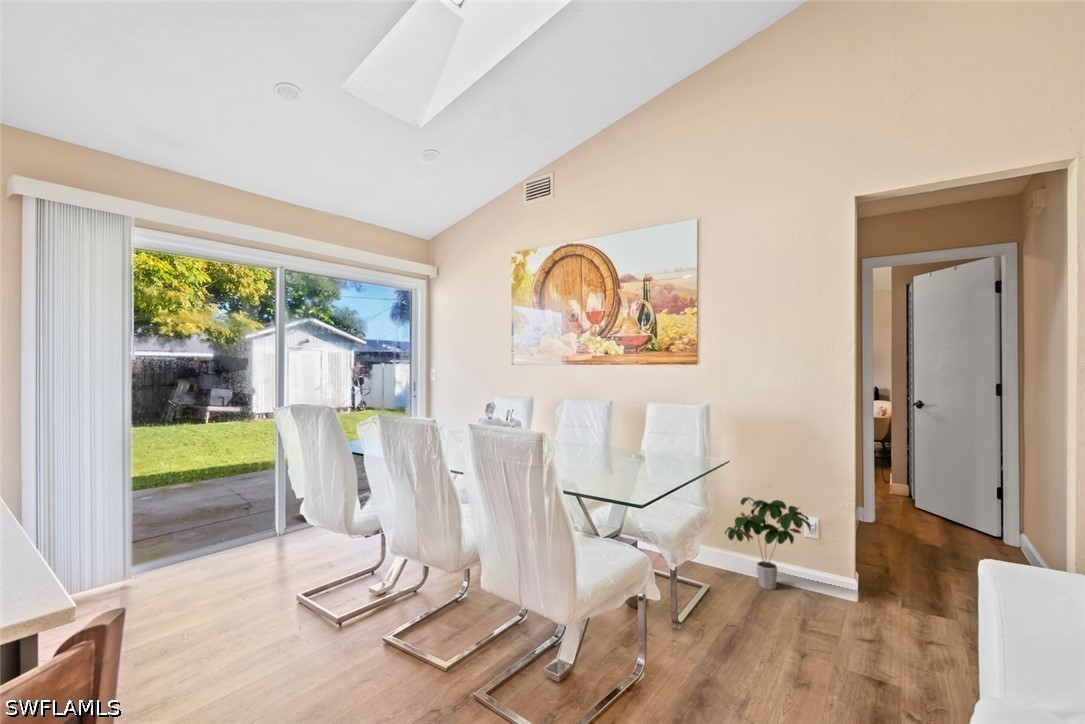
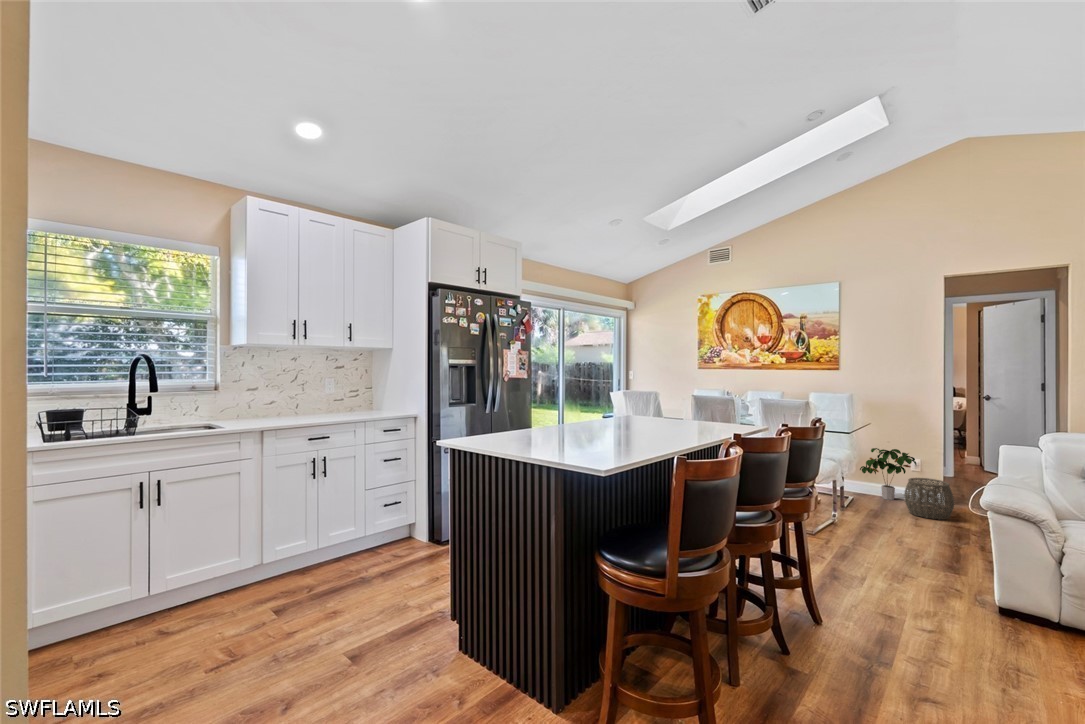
woven basket: none [783,562,871,655] -> present [904,478,954,520]

